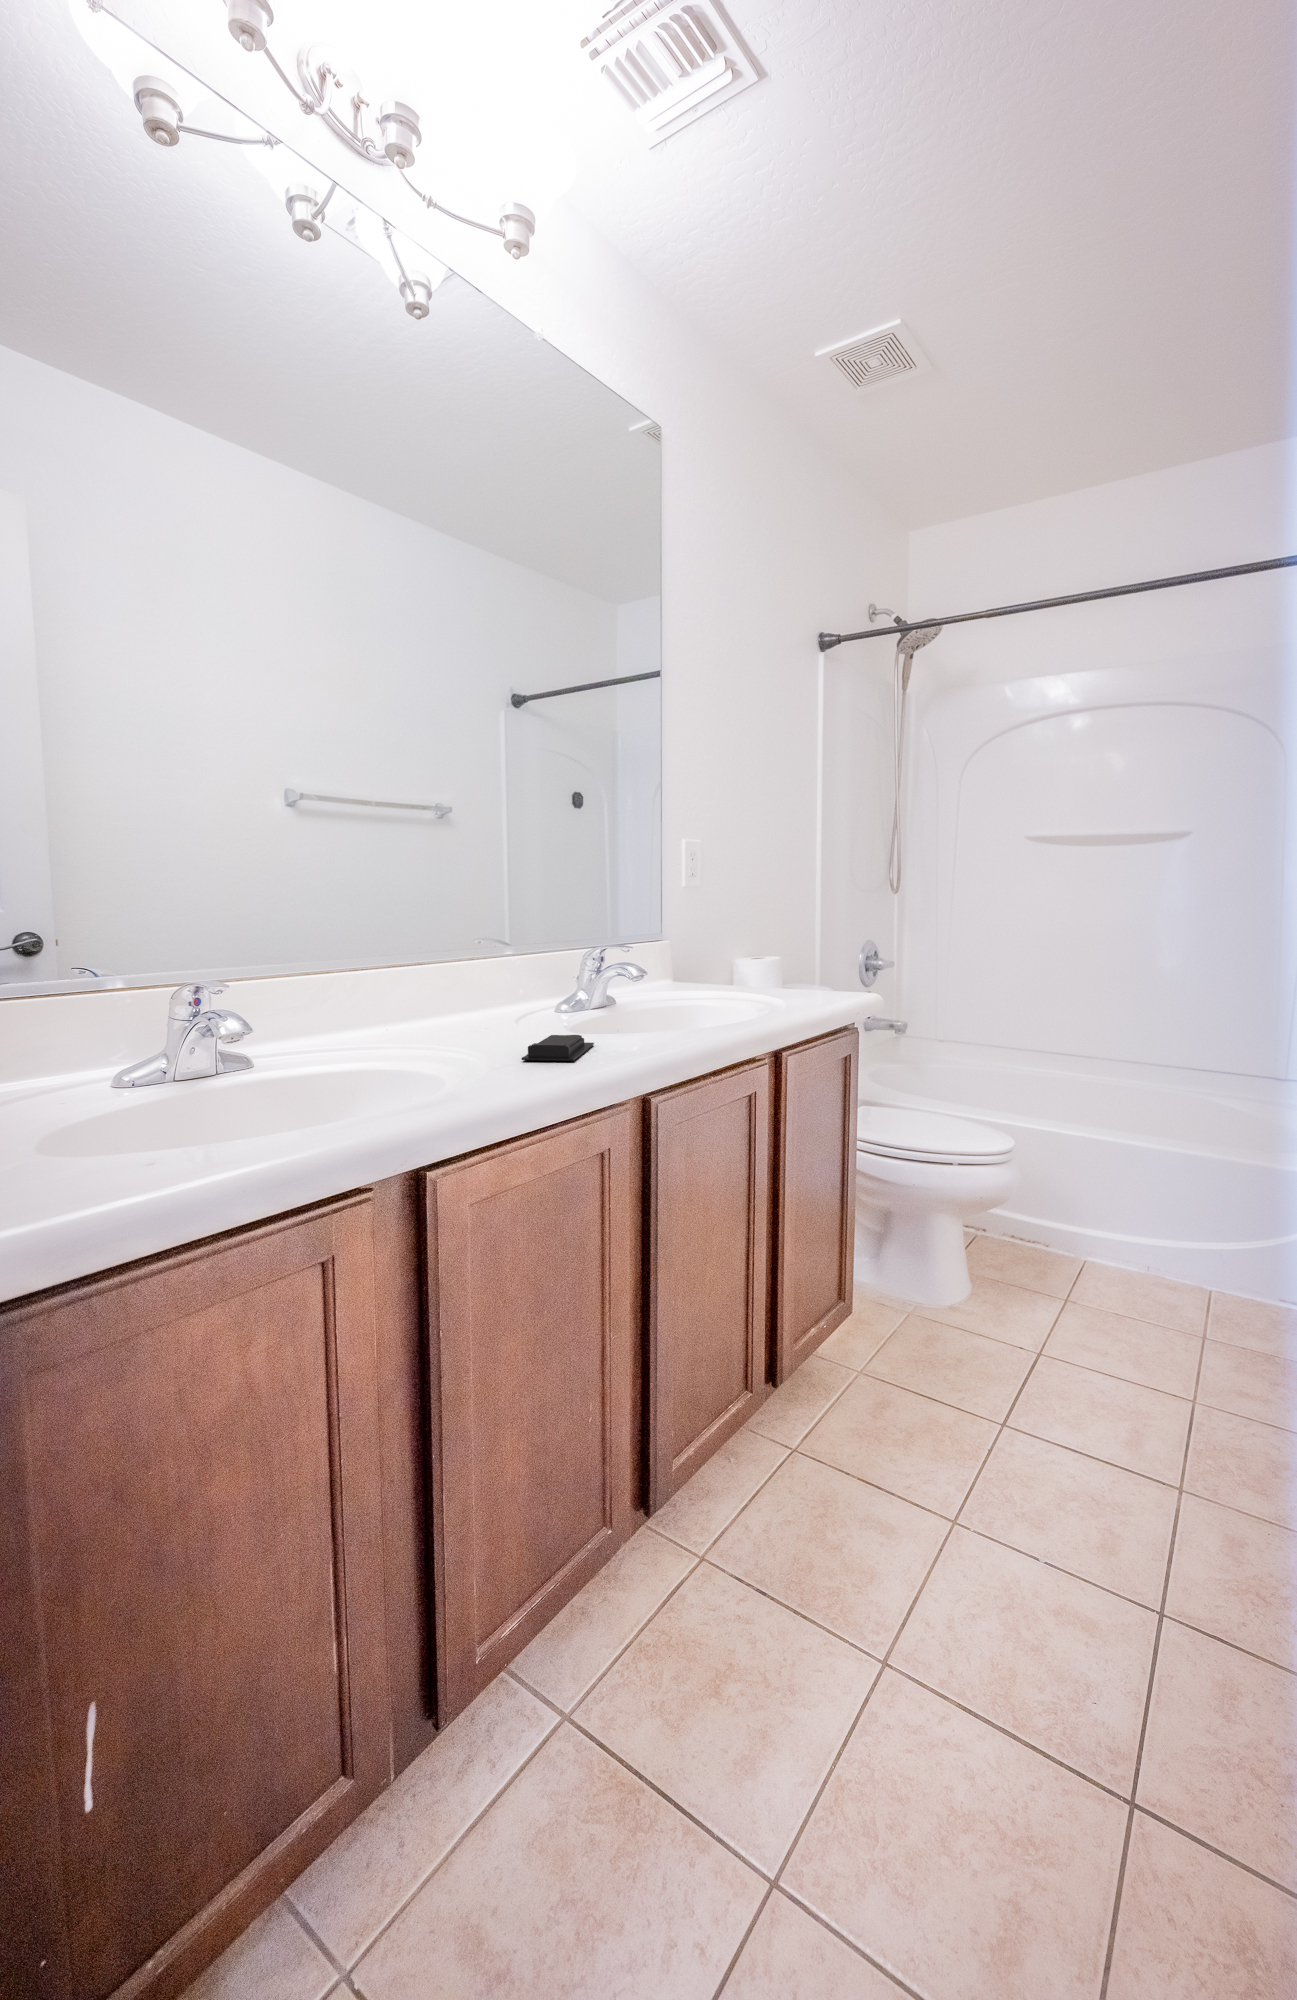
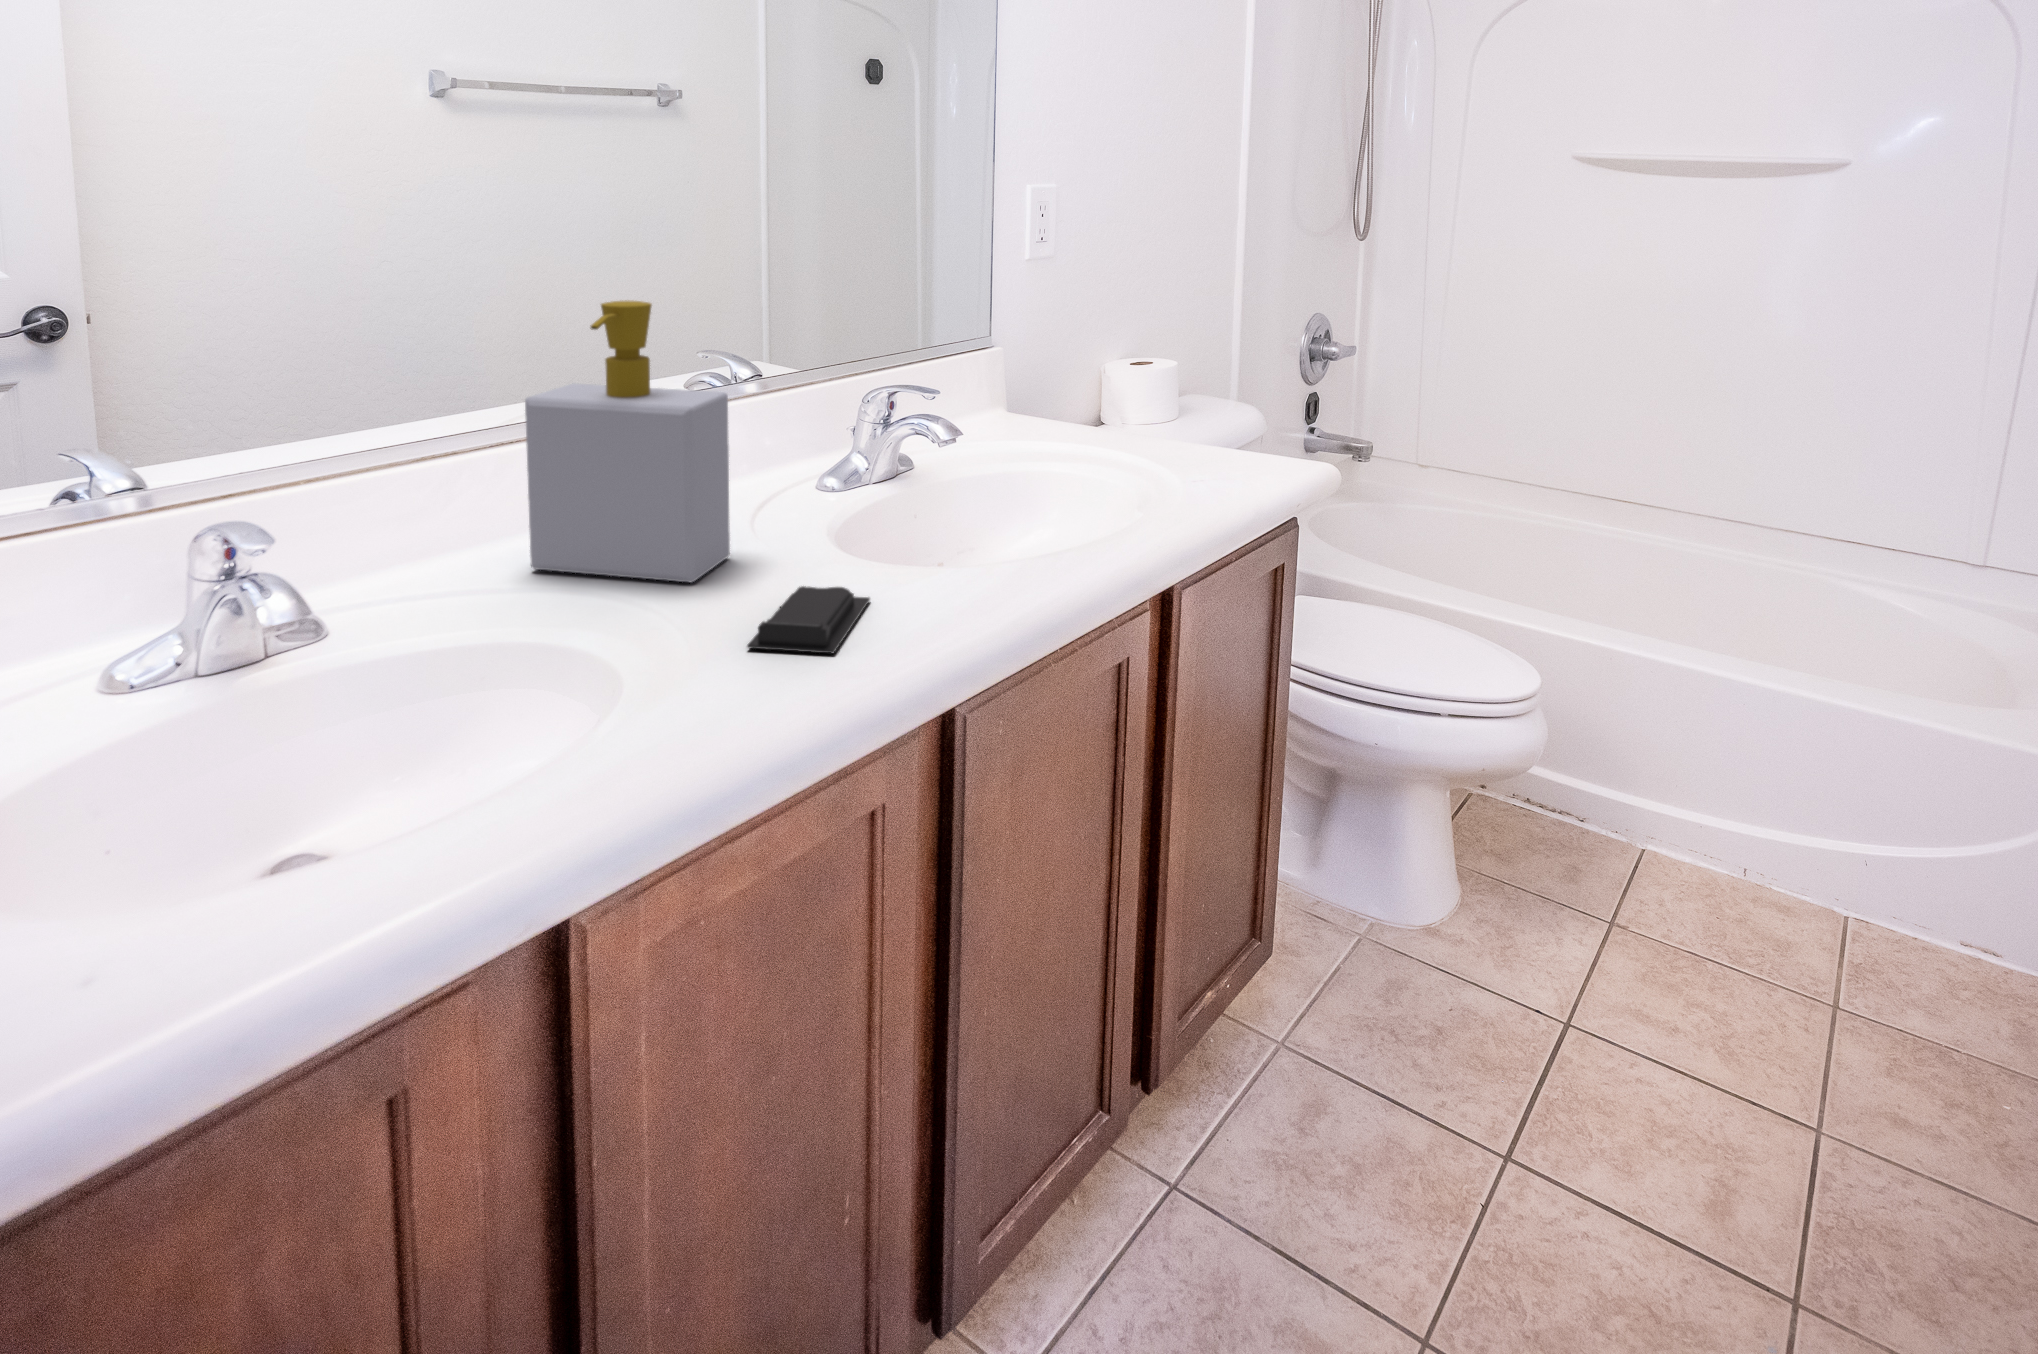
soap bottle: none [386,876,508,1041] -> present [525,300,730,582]

